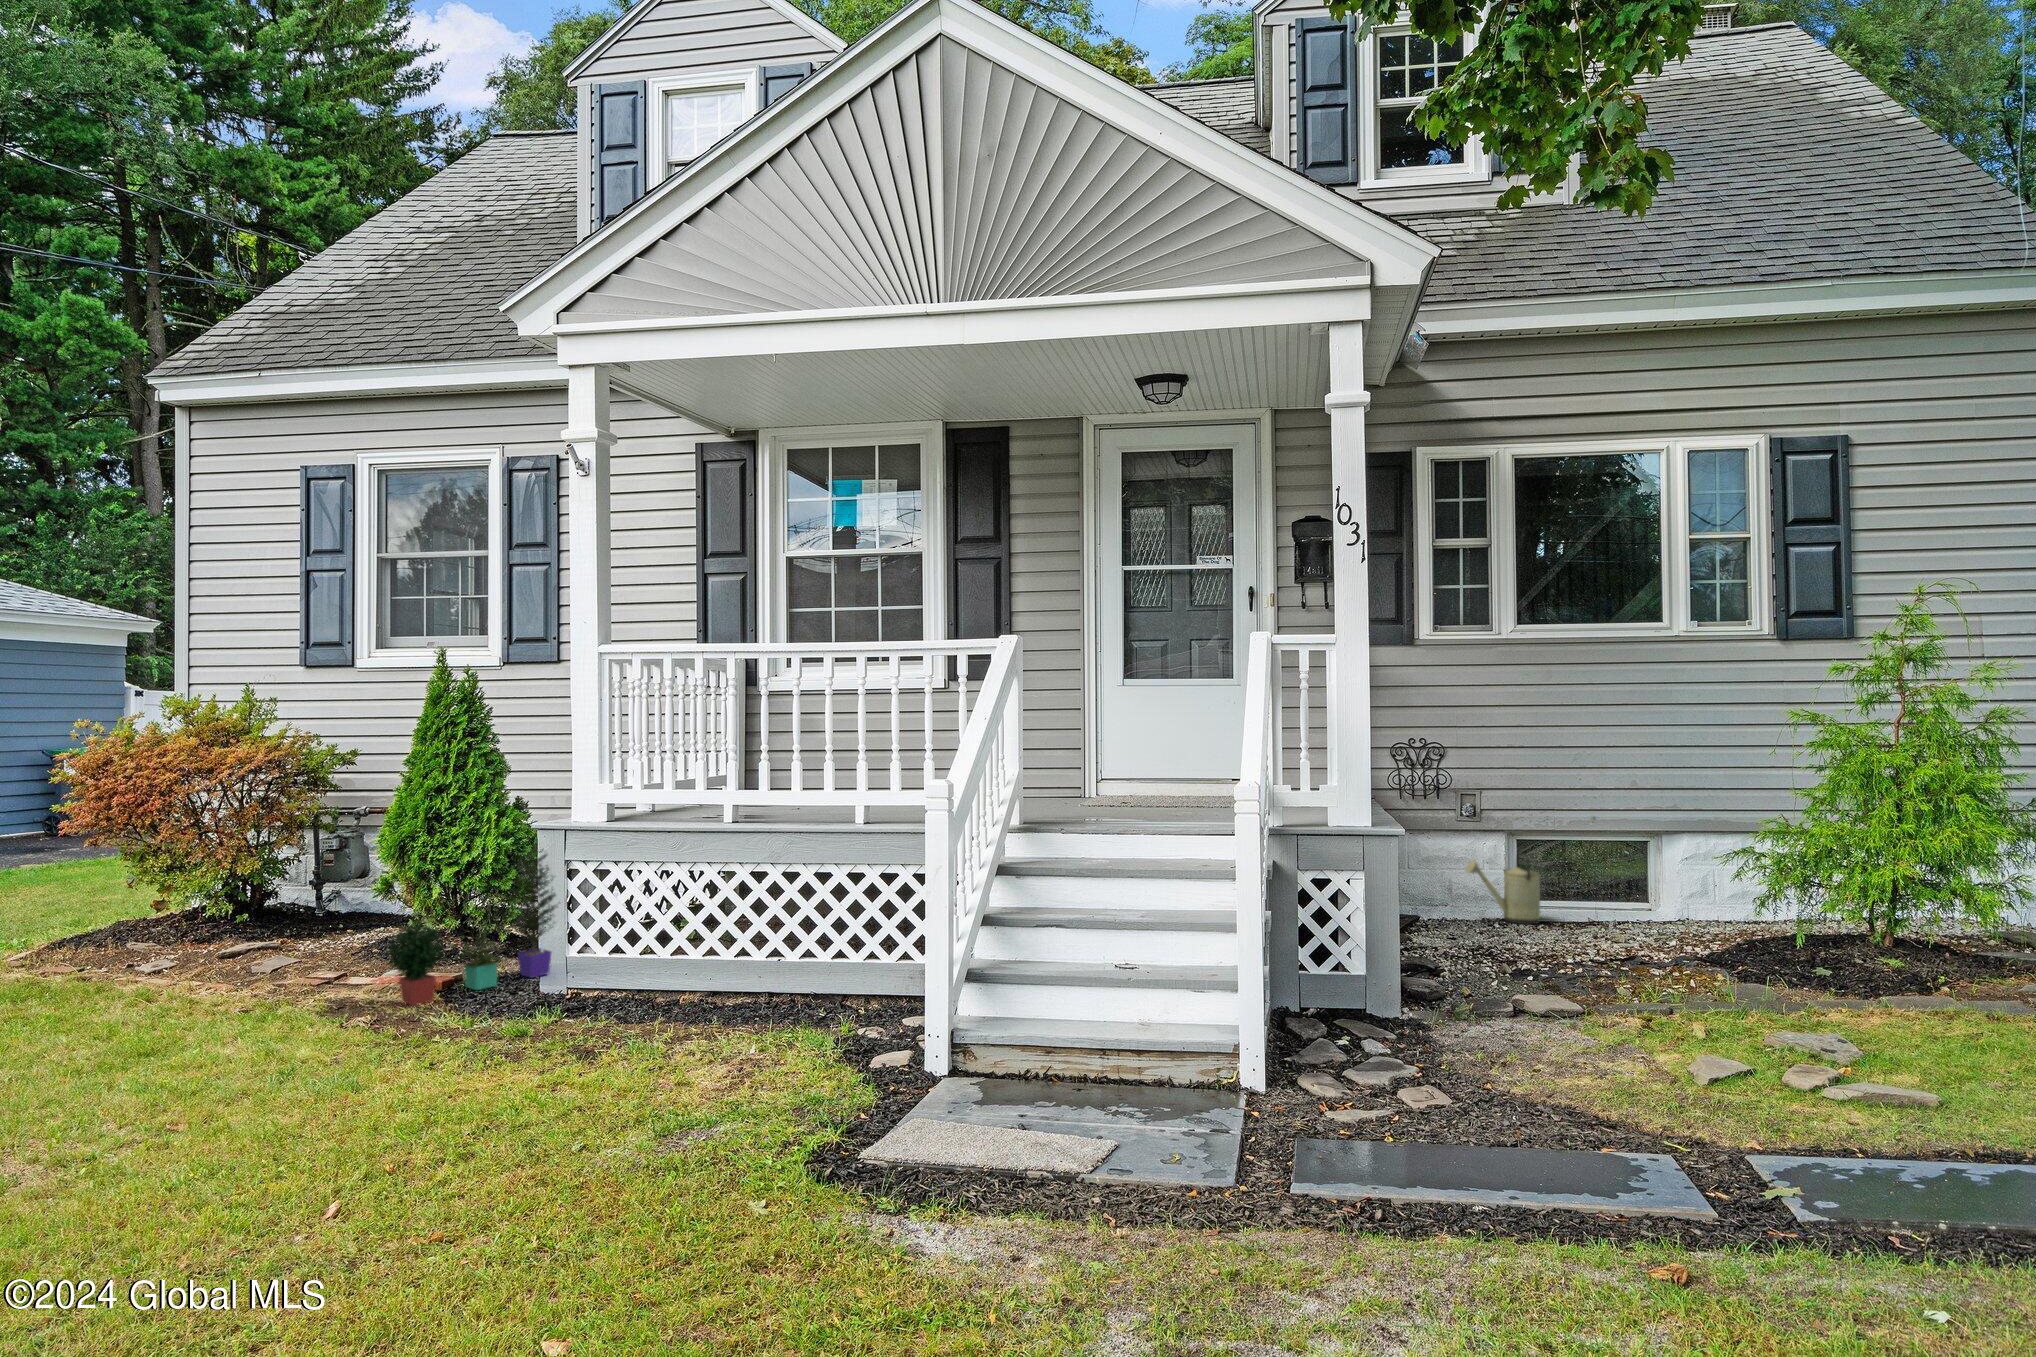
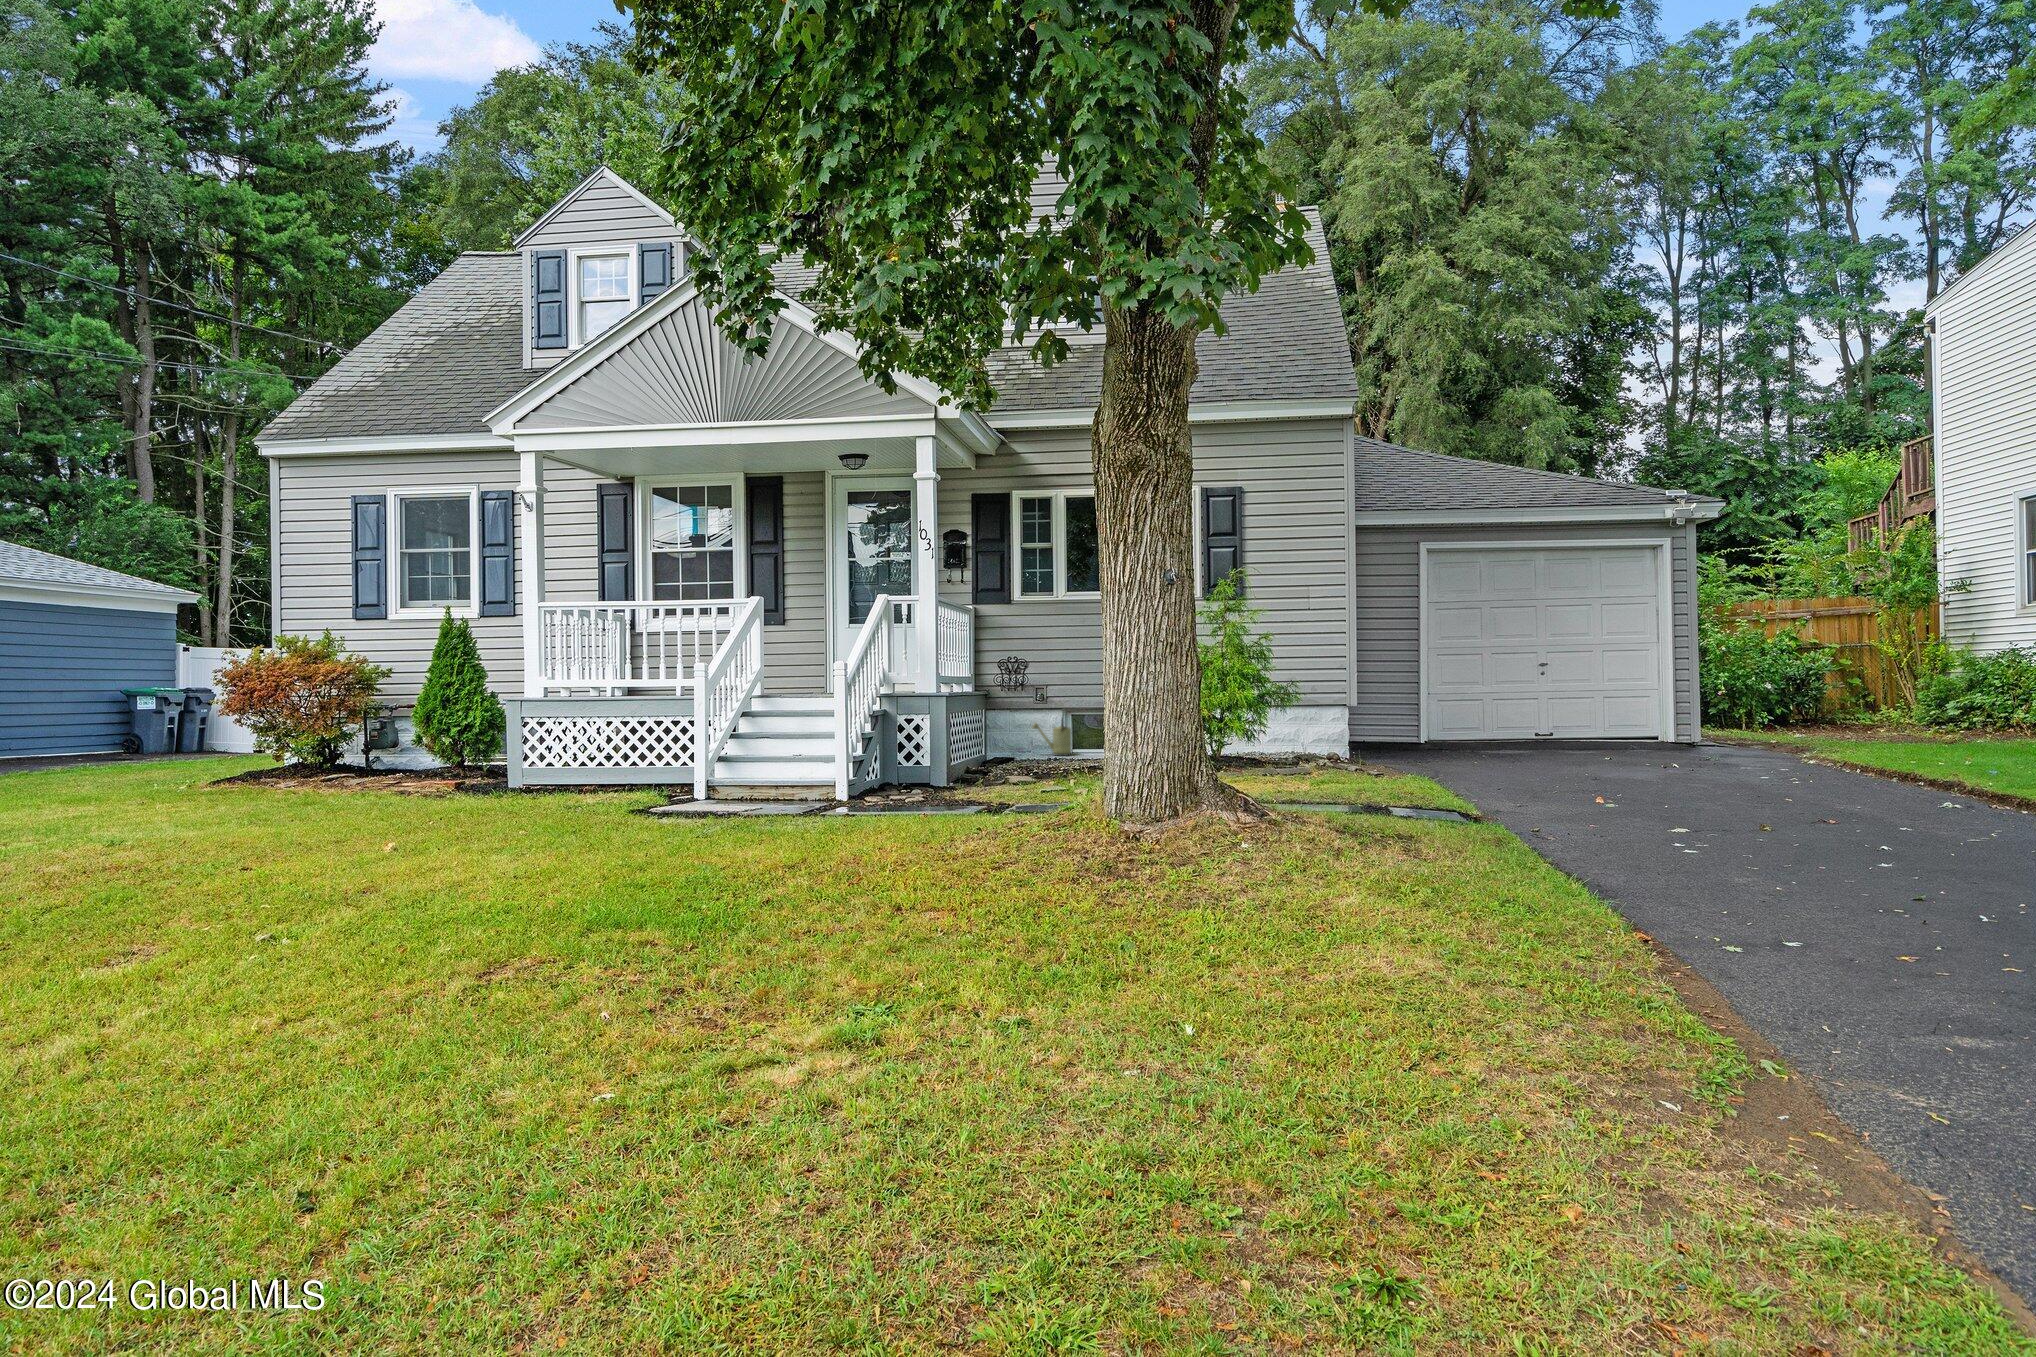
potted plant: present [386,846,557,1005] -> none [427,709,519,786]

